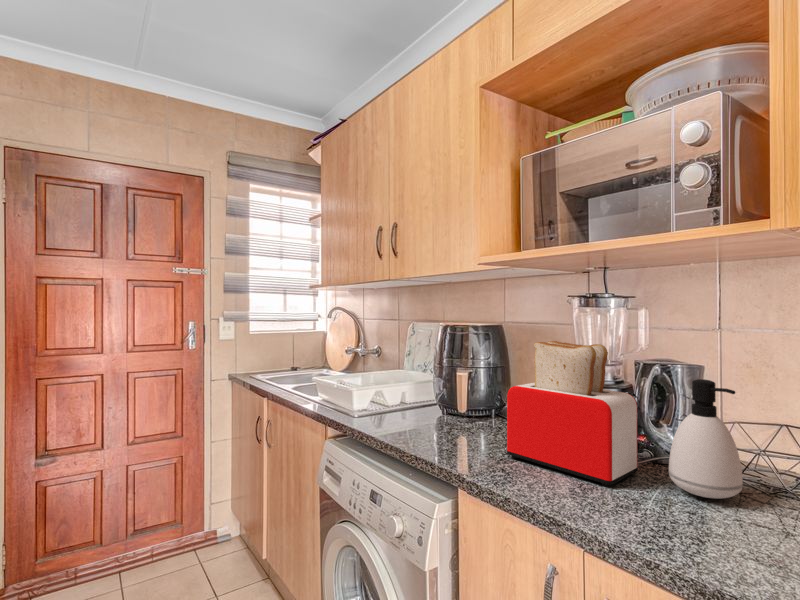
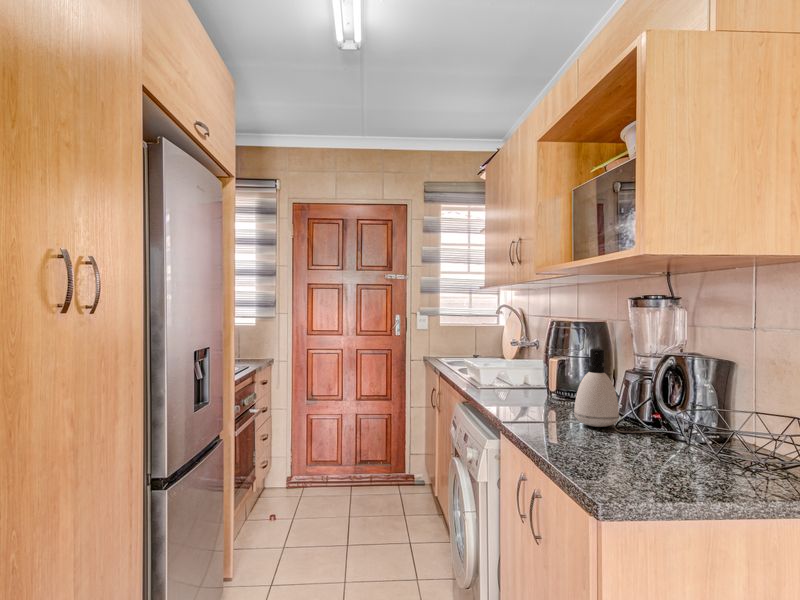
toaster: present [507,341,638,486] -> none [514,324,582,417]

